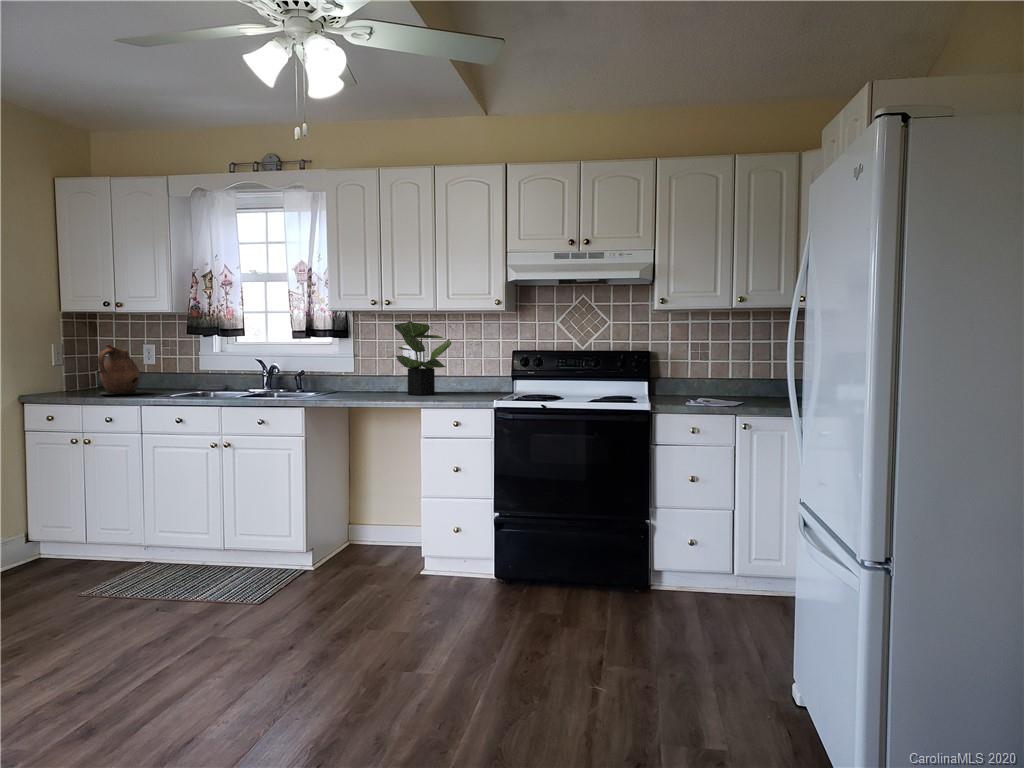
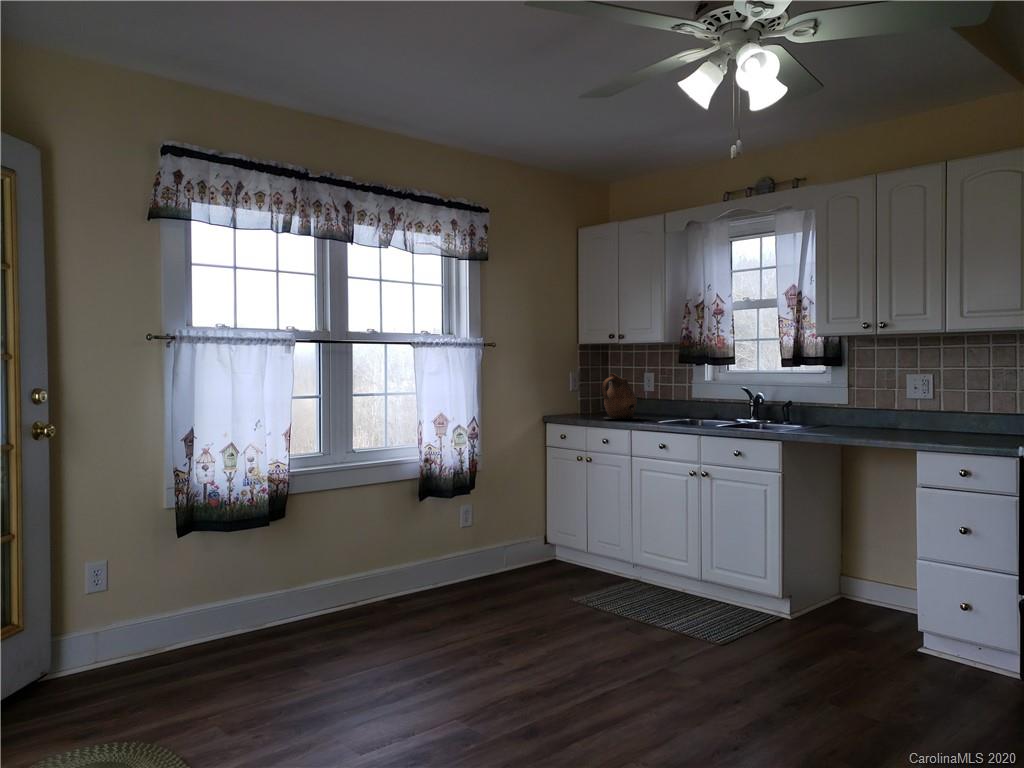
potted plant: present [395,321,451,395] -> none [890,342,973,432]

